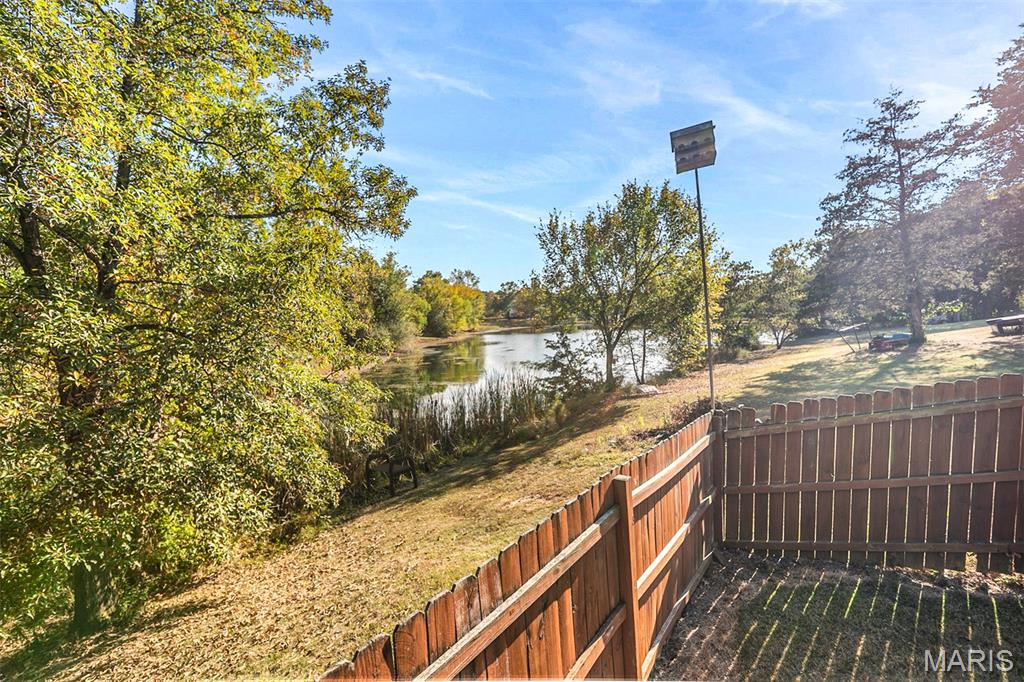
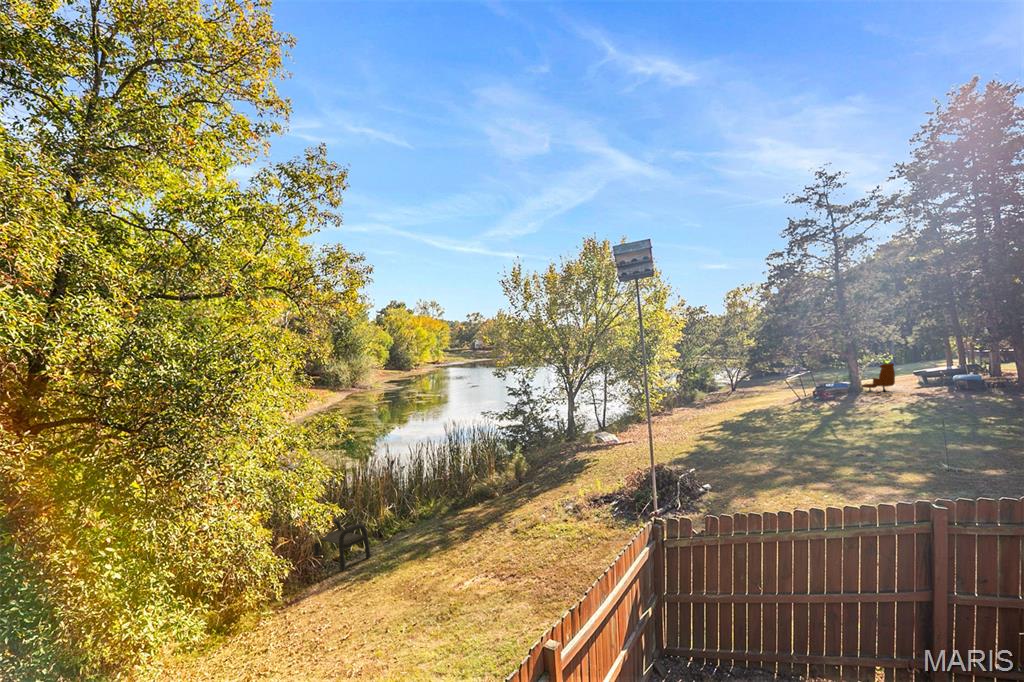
lounge chair: none [924,311,964,345] -> present [862,363,895,393]

